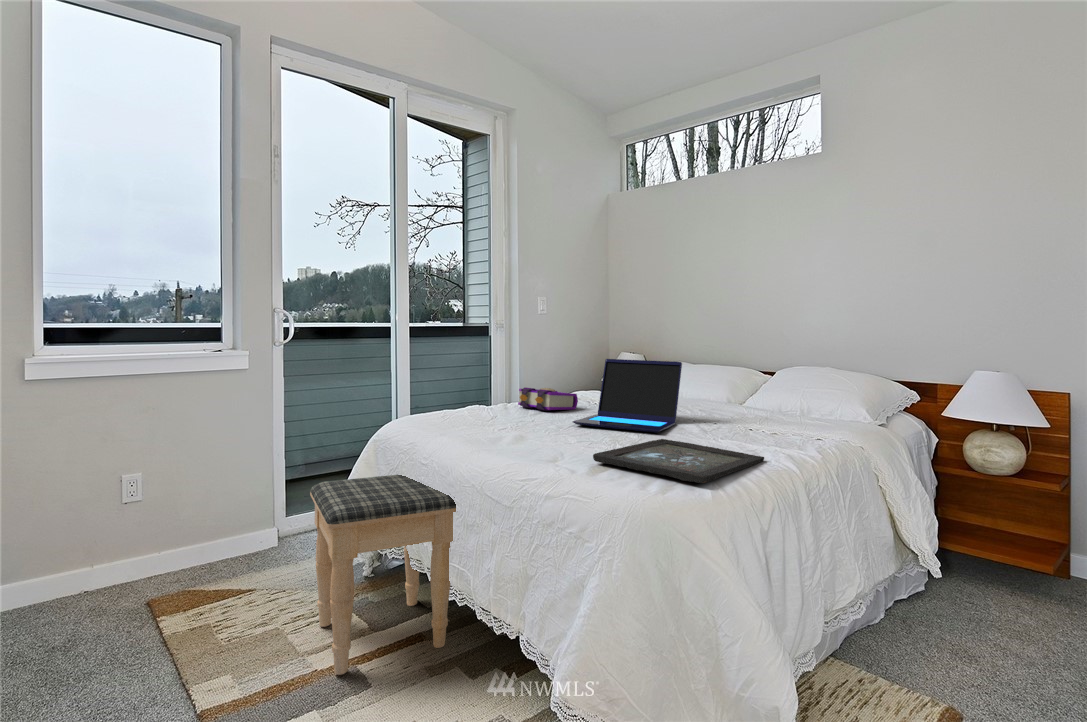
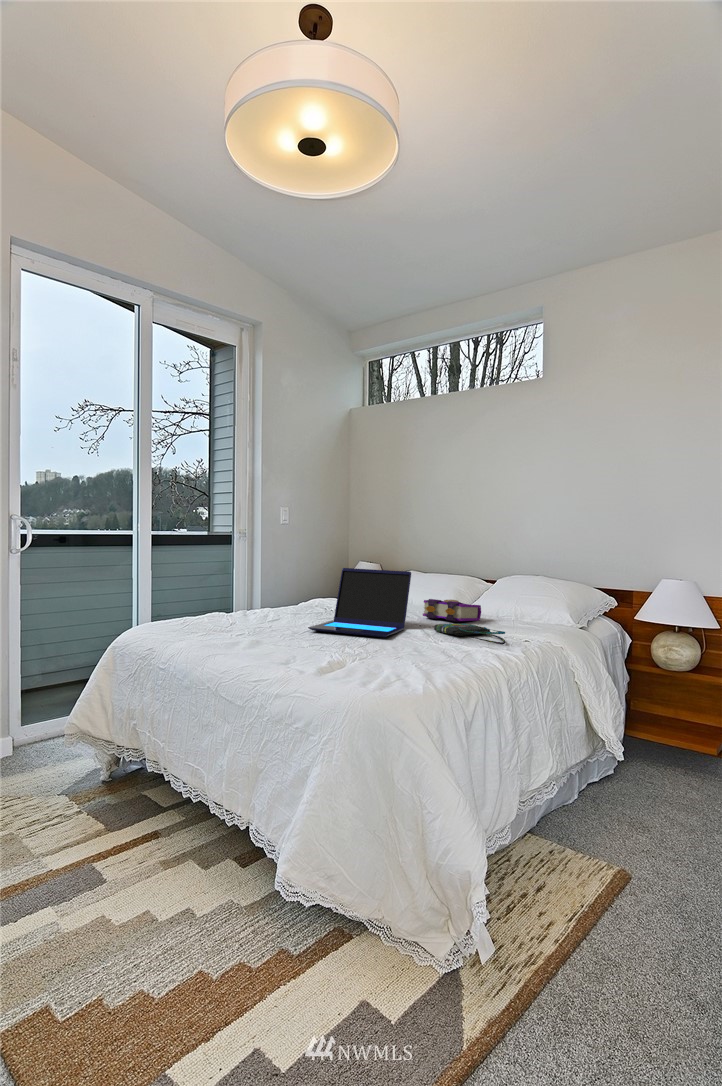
book: present [518,388,578,411] -> present [423,599,481,622]
tote bag: none [709,418,796,441] -> present [434,623,505,644]
tray: present [593,439,764,483] -> none [319,643,471,681]
footstool: present [310,475,456,675] -> none [49,678,198,871]

